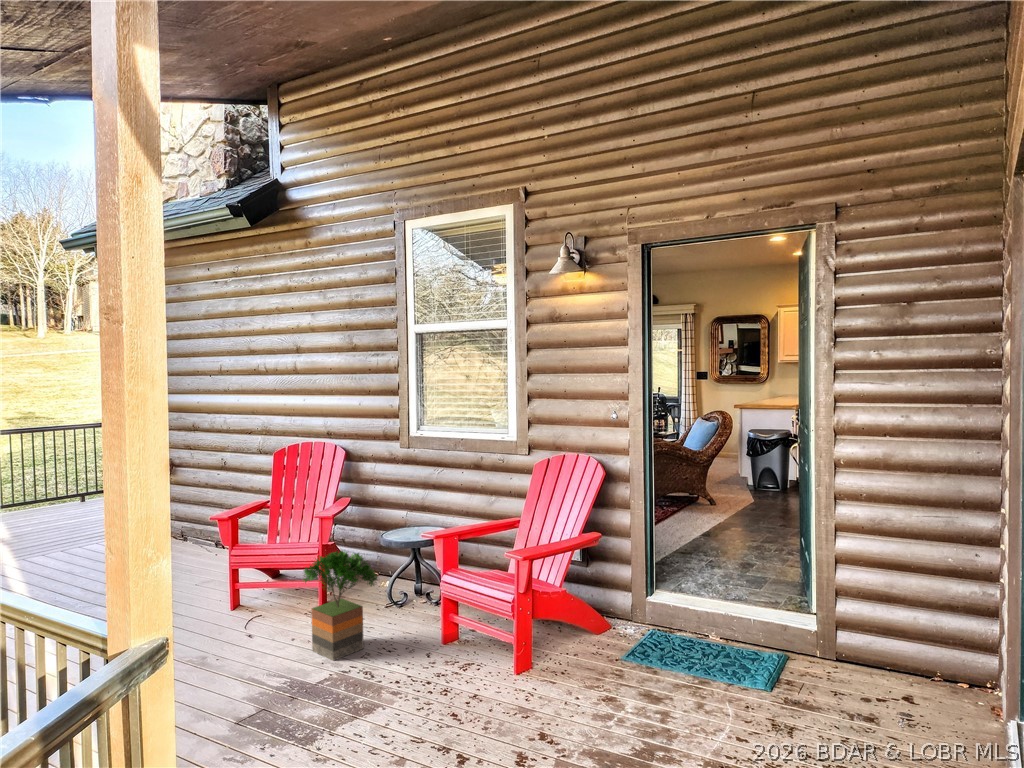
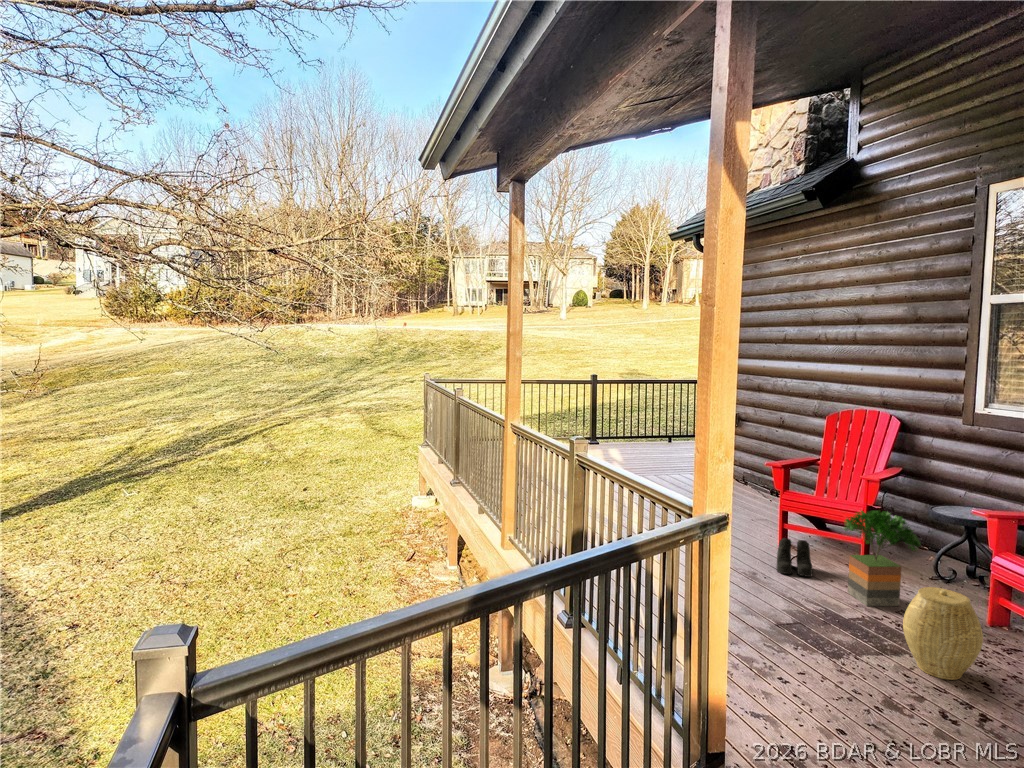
boots: none [231,603,273,652] -> present [777,538,813,577]
woven basket: none [375,624,444,722] -> present [903,587,983,680]

